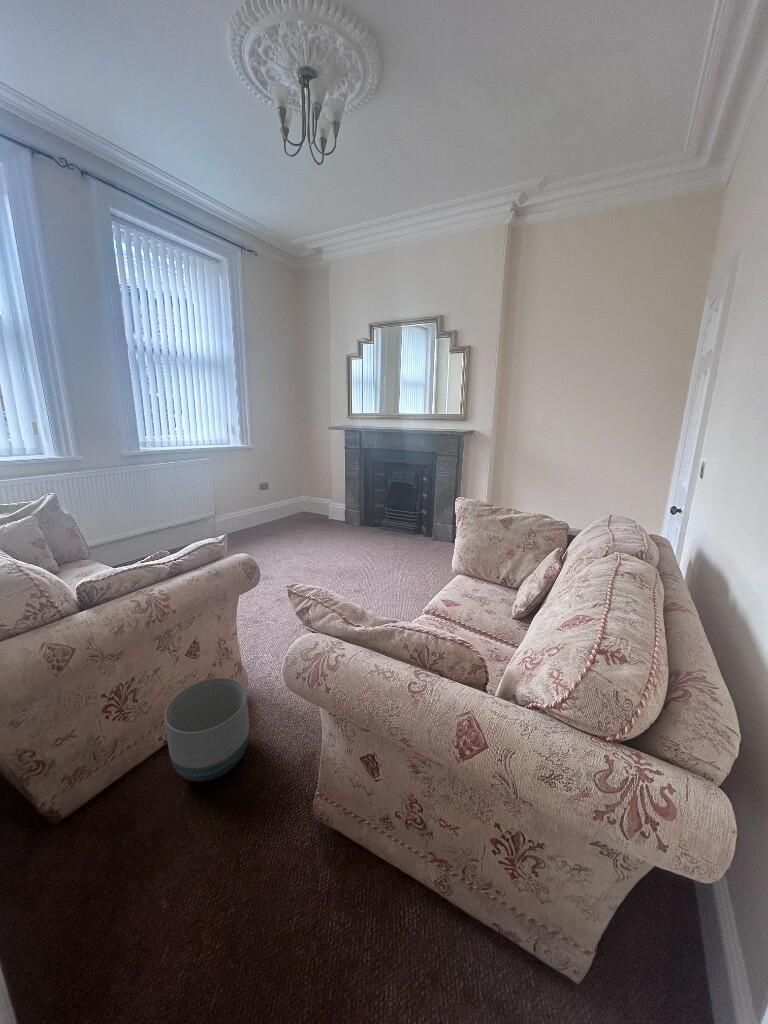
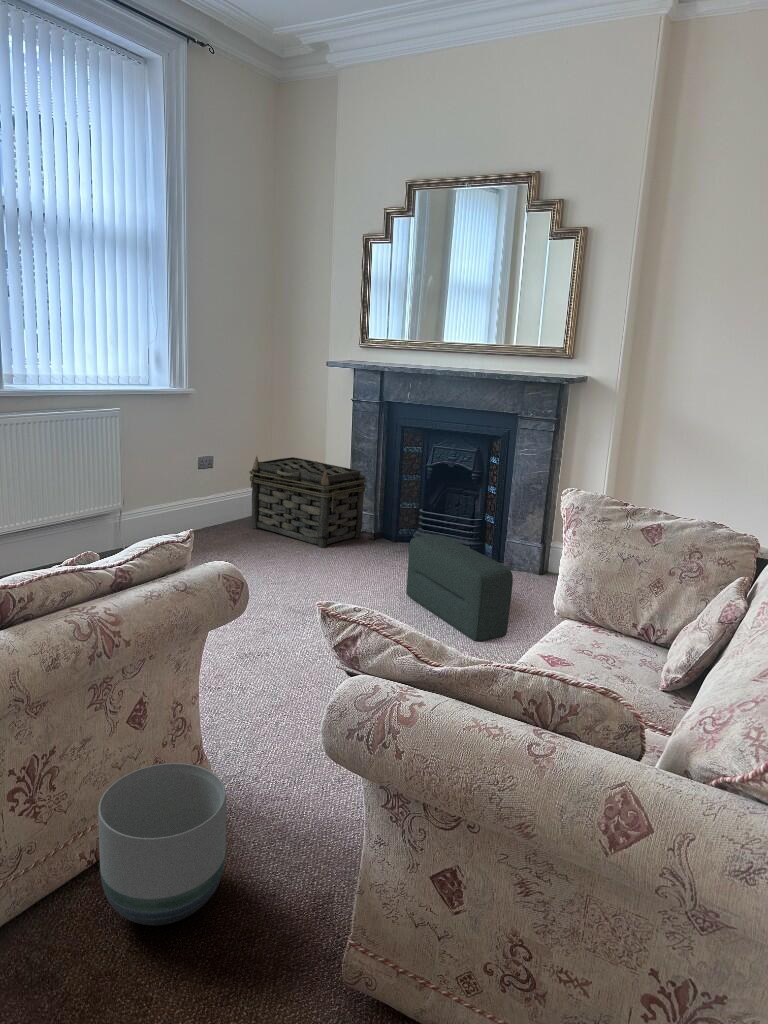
basket: none [290,481,355,531] -> present [249,456,366,548]
pouf: none [376,523,433,583] -> present [406,535,513,641]

